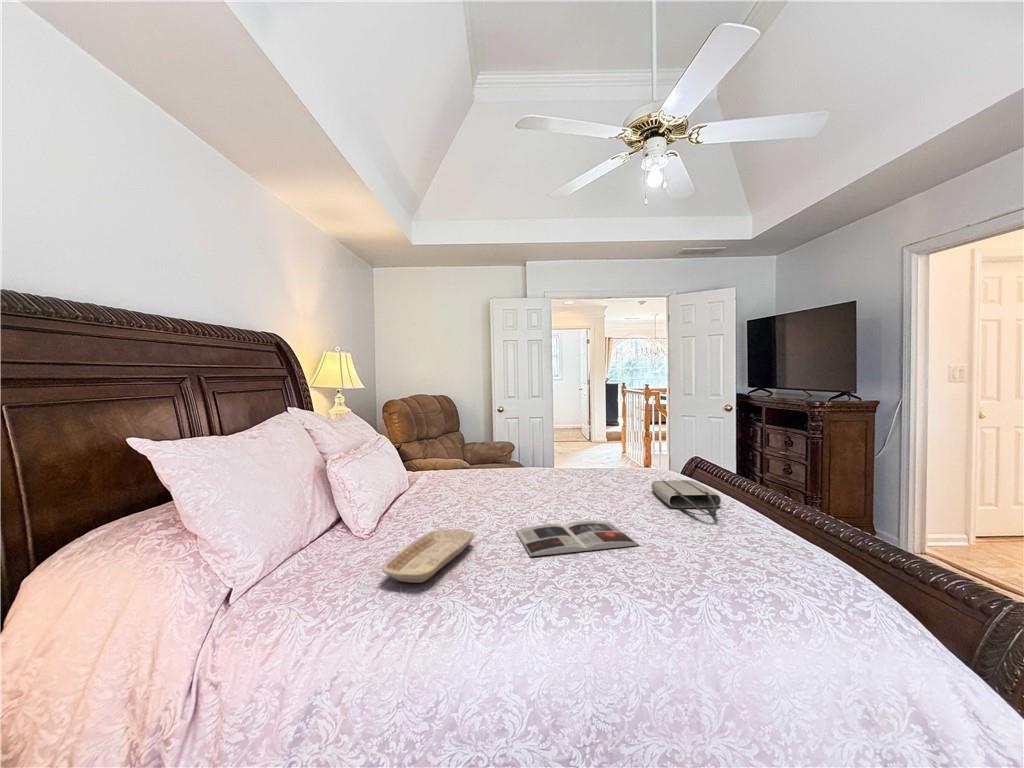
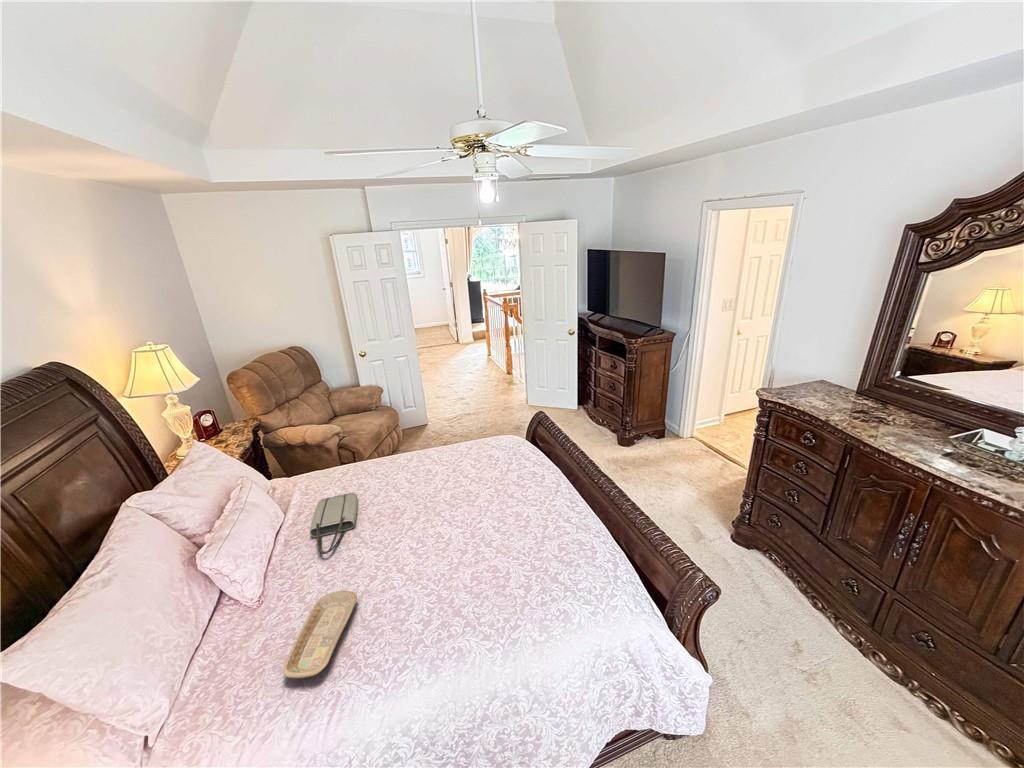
tote bag: present [652,480,721,516] -> present [310,493,358,554]
magazine: present [516,521,639,556] -> none [392,540,488,608]

